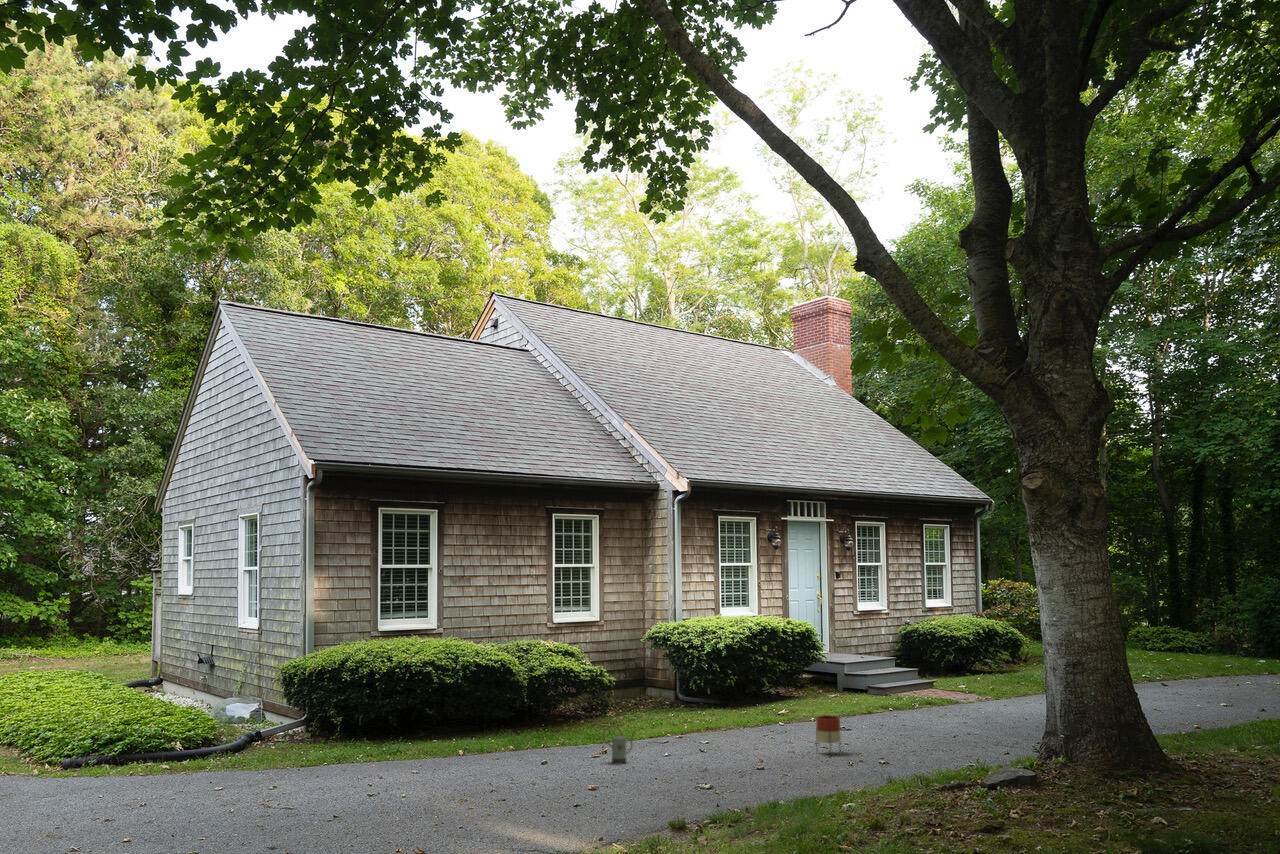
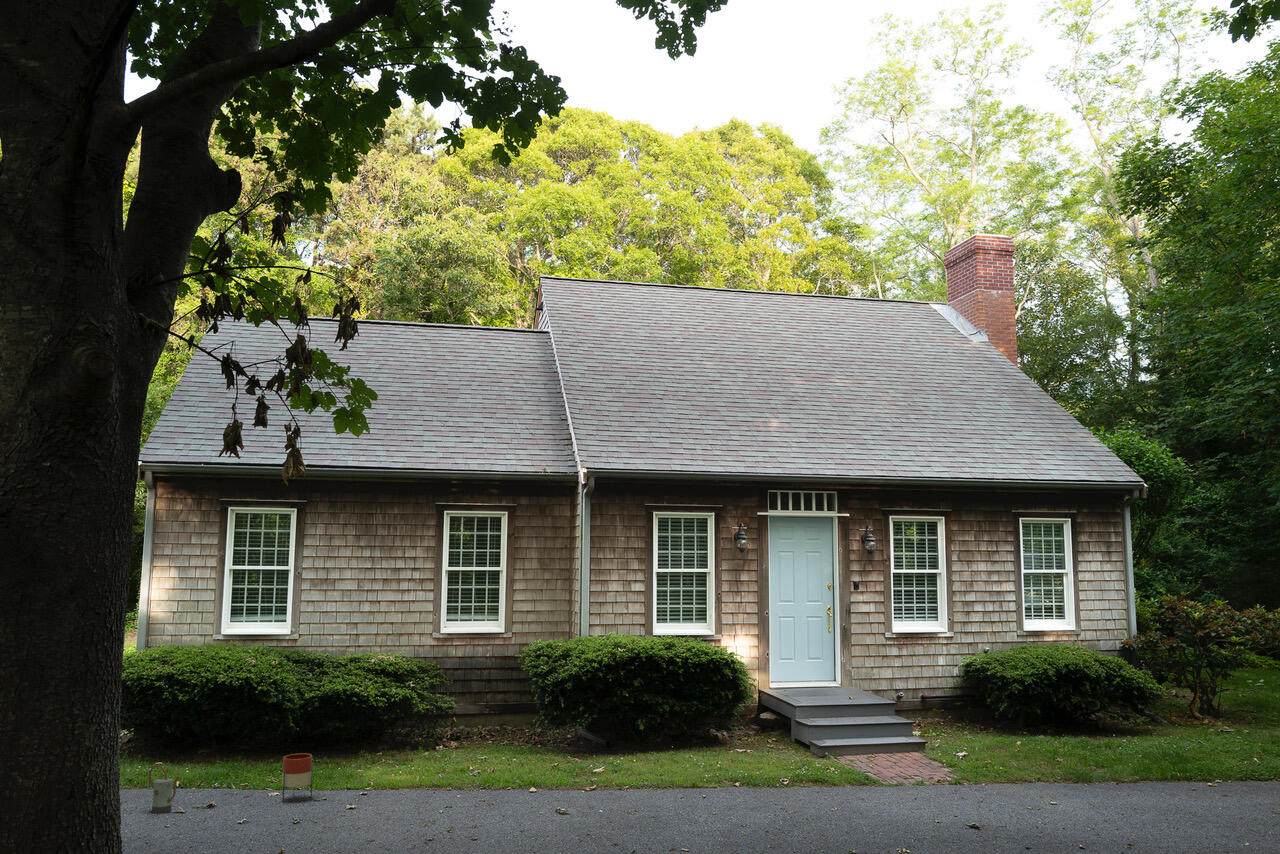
planter: present [816,715,841,746] -> present [282,753,313,803]

